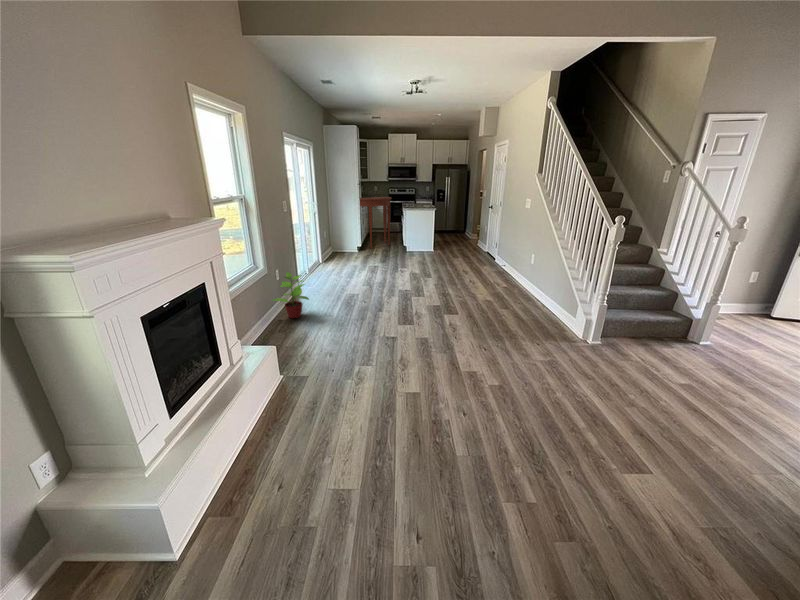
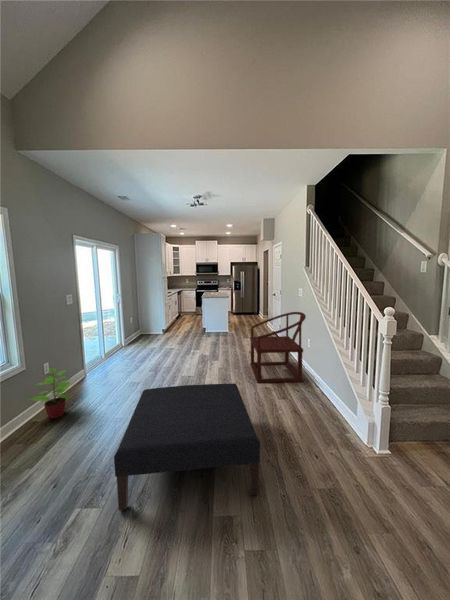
console table: present [360,197,391,248] -> none [161,288,194,331]
armchair: none [467,225,533,296] -> present [250,312,306,383]
ottoman: none [382,288,499,367] -> present [114,383,260,511]

